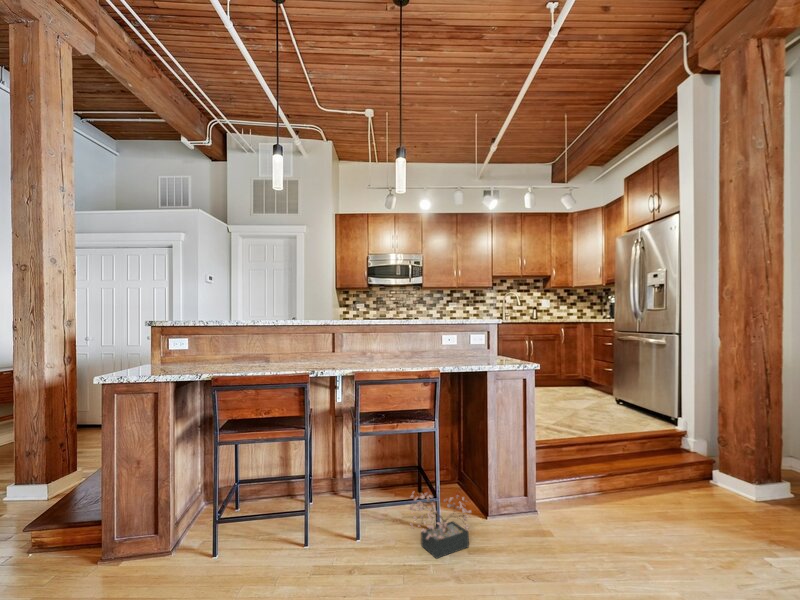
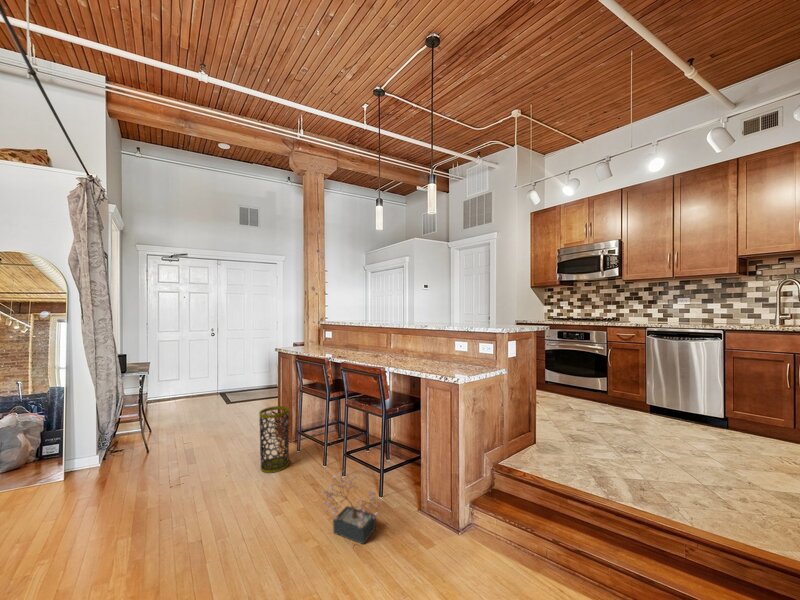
trash can: none [198,466,250,588] -> present [259,406,289,473]

